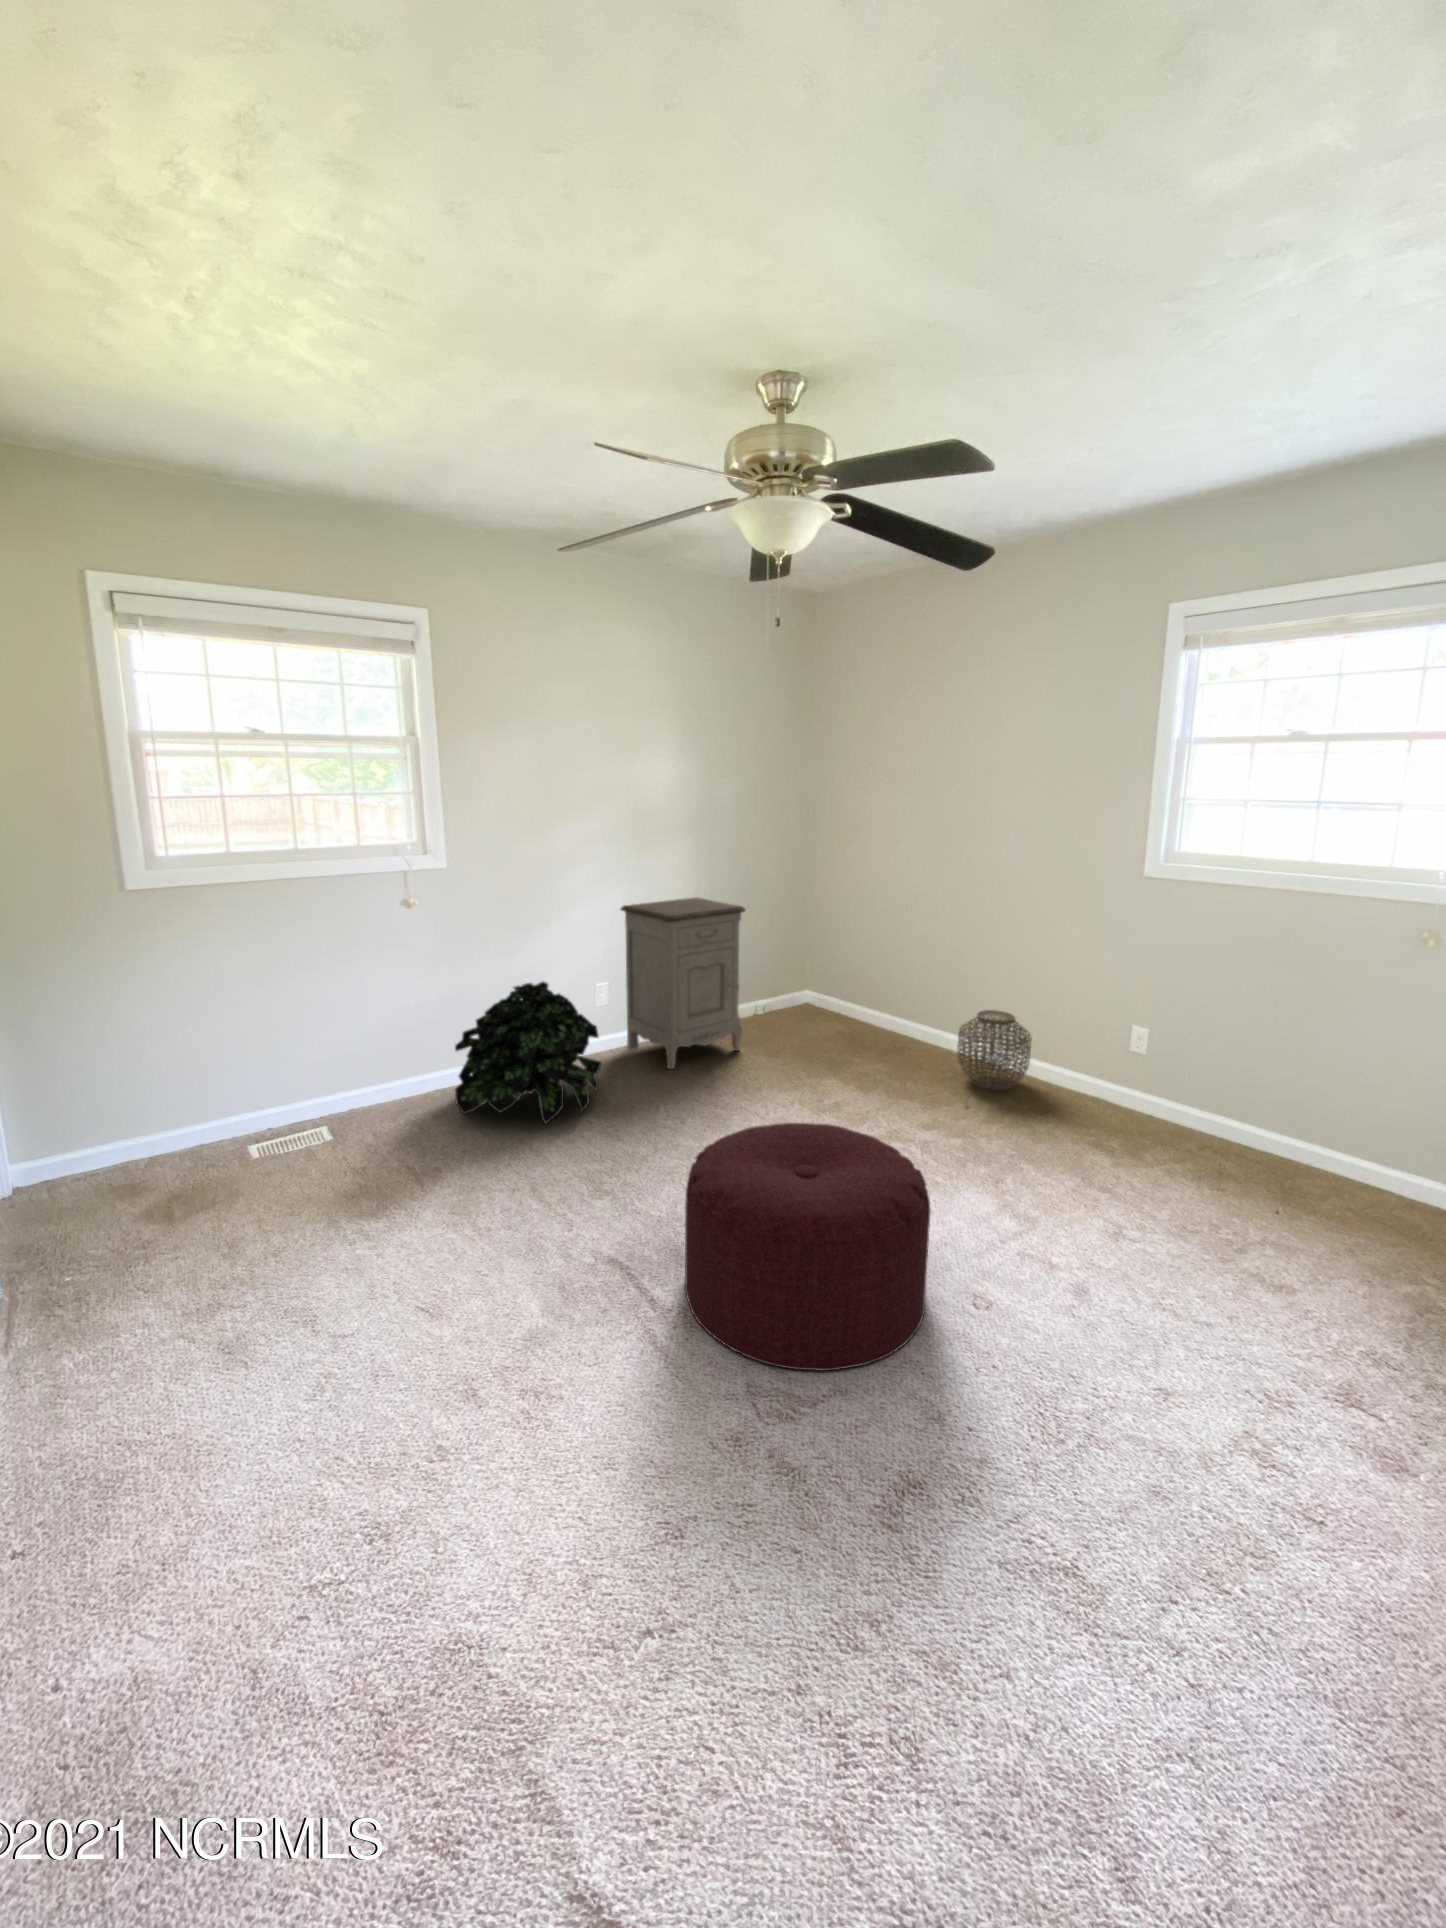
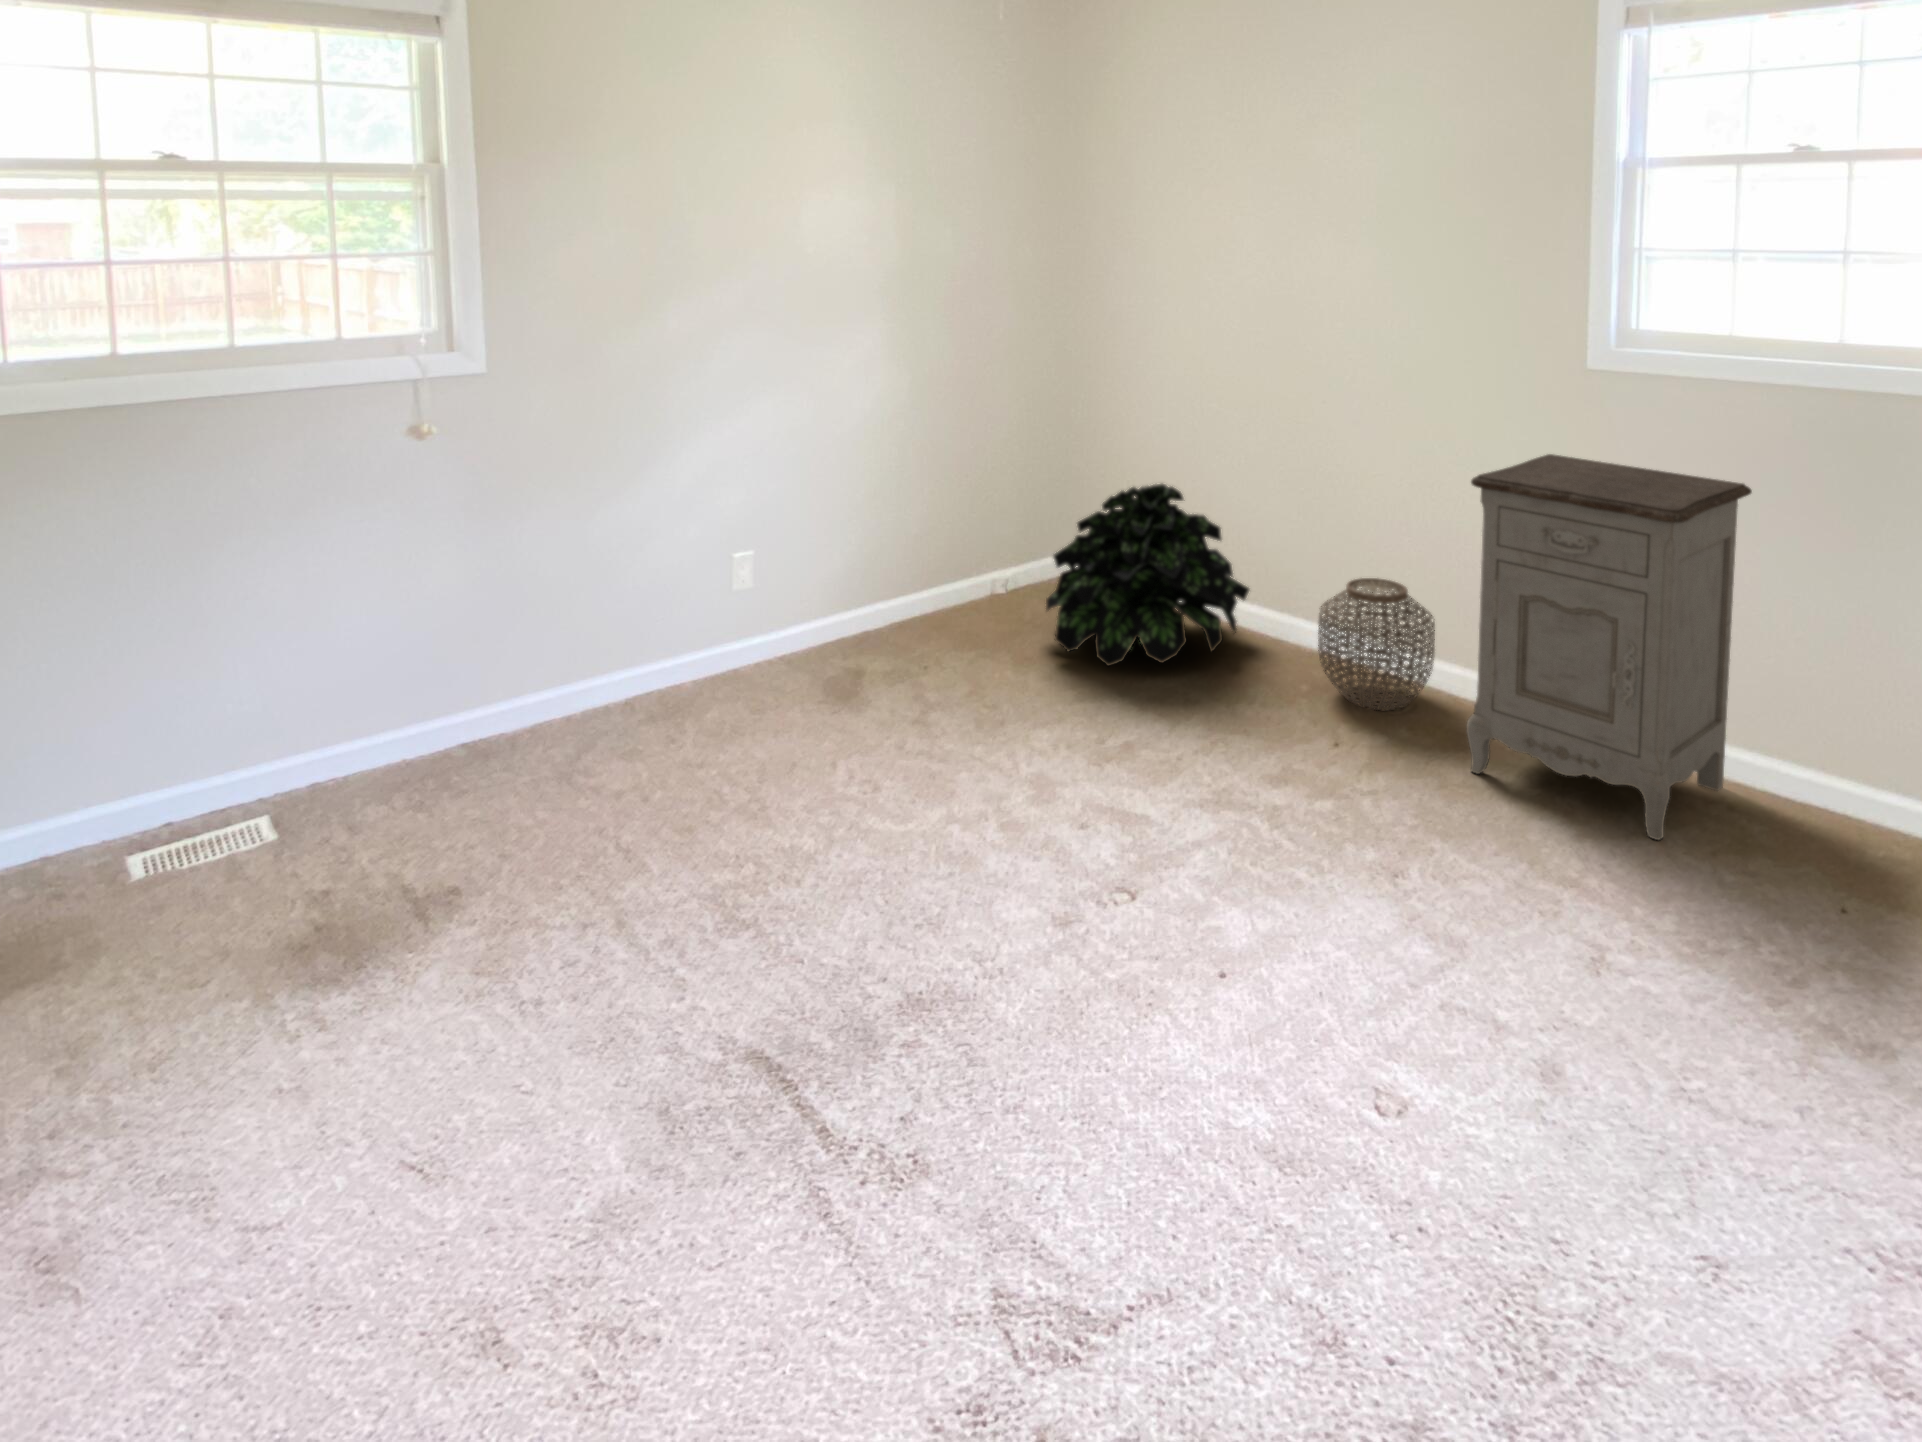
nightstand: present [621,897,745,1069] -> present [1467,454,1752,840]
potted plant: present [455,982,601,1123] -> present [1046,484,1249,666]
ottoman: present [685,1123,930,1371] -> none [883,794,1299,1255]

